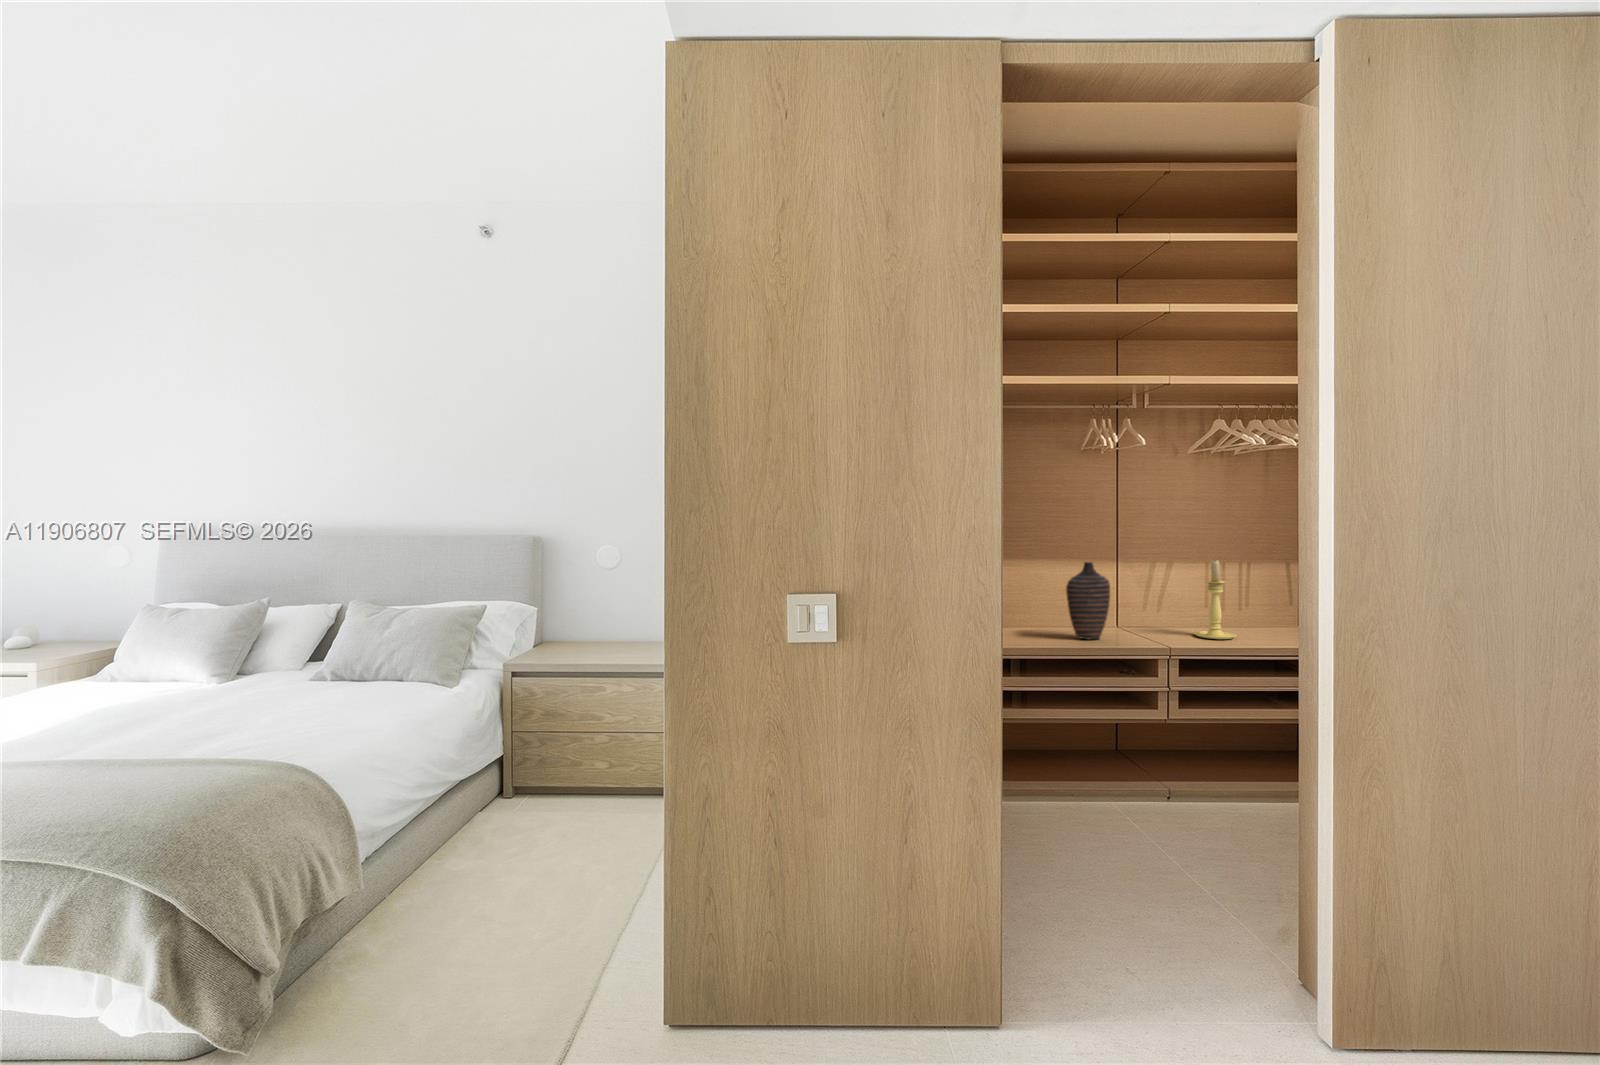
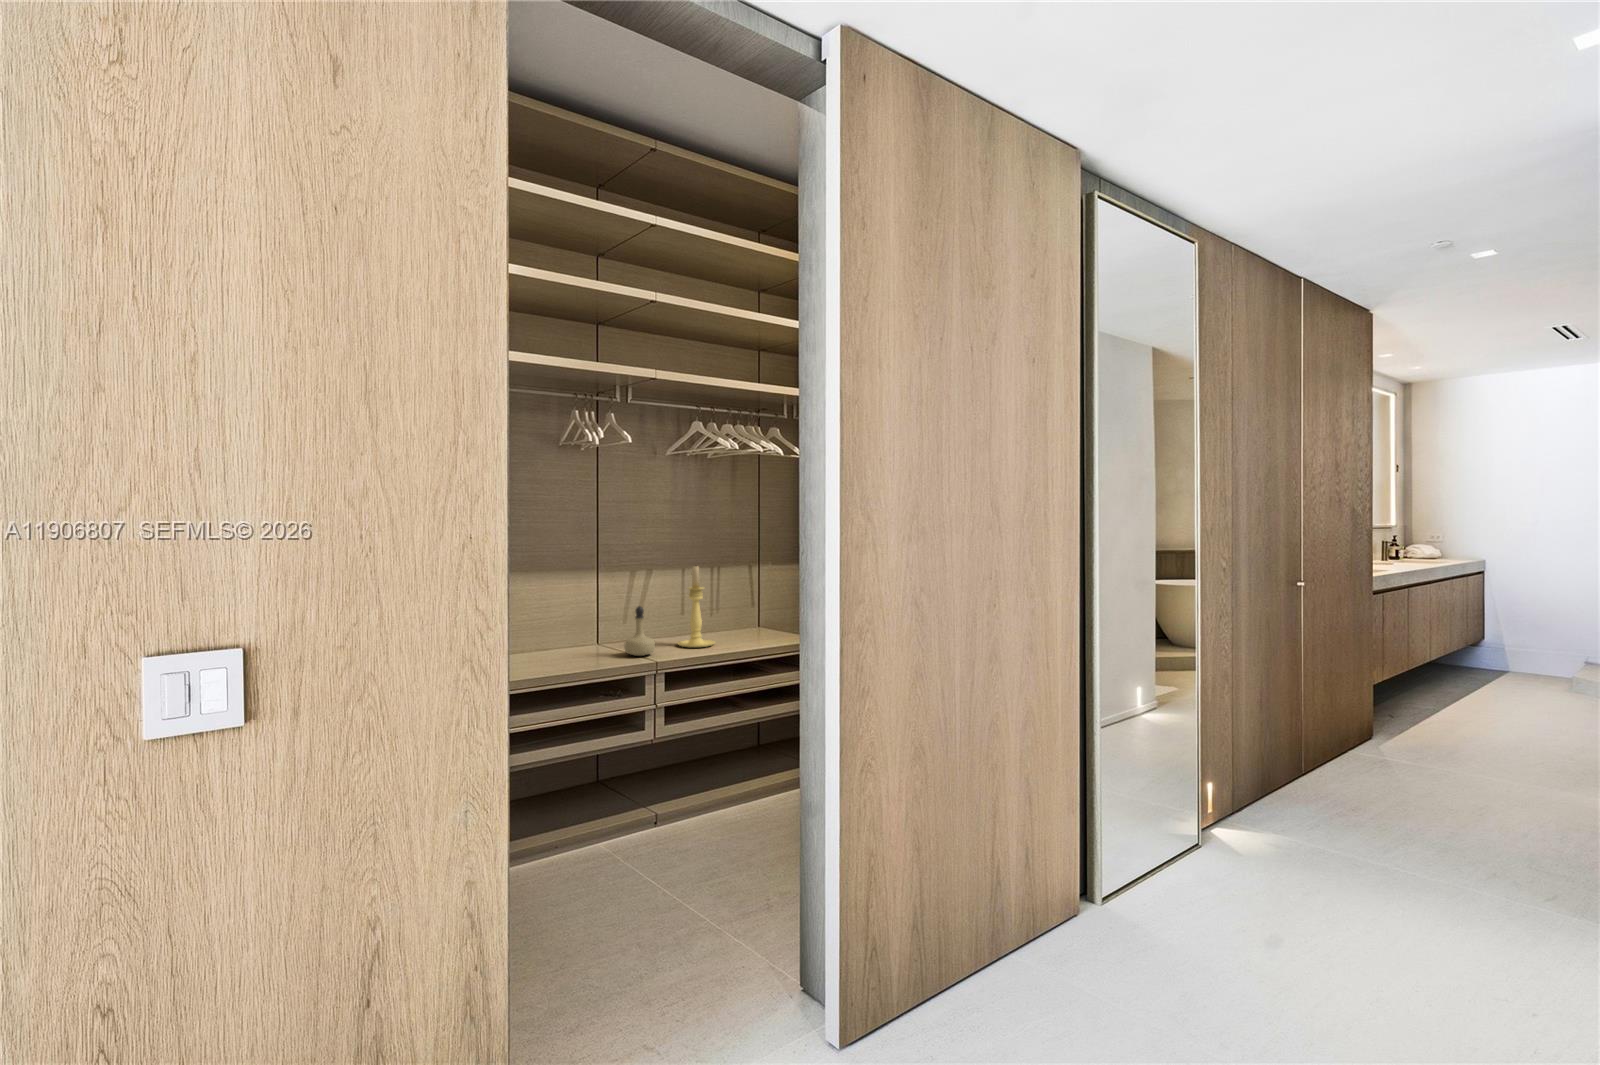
decorative vase: present [1066,562,1110,639] -> none [546,571,594,660]
perfume bottle: none [1139,596,1169,642] -> present [624,606,655,656]

